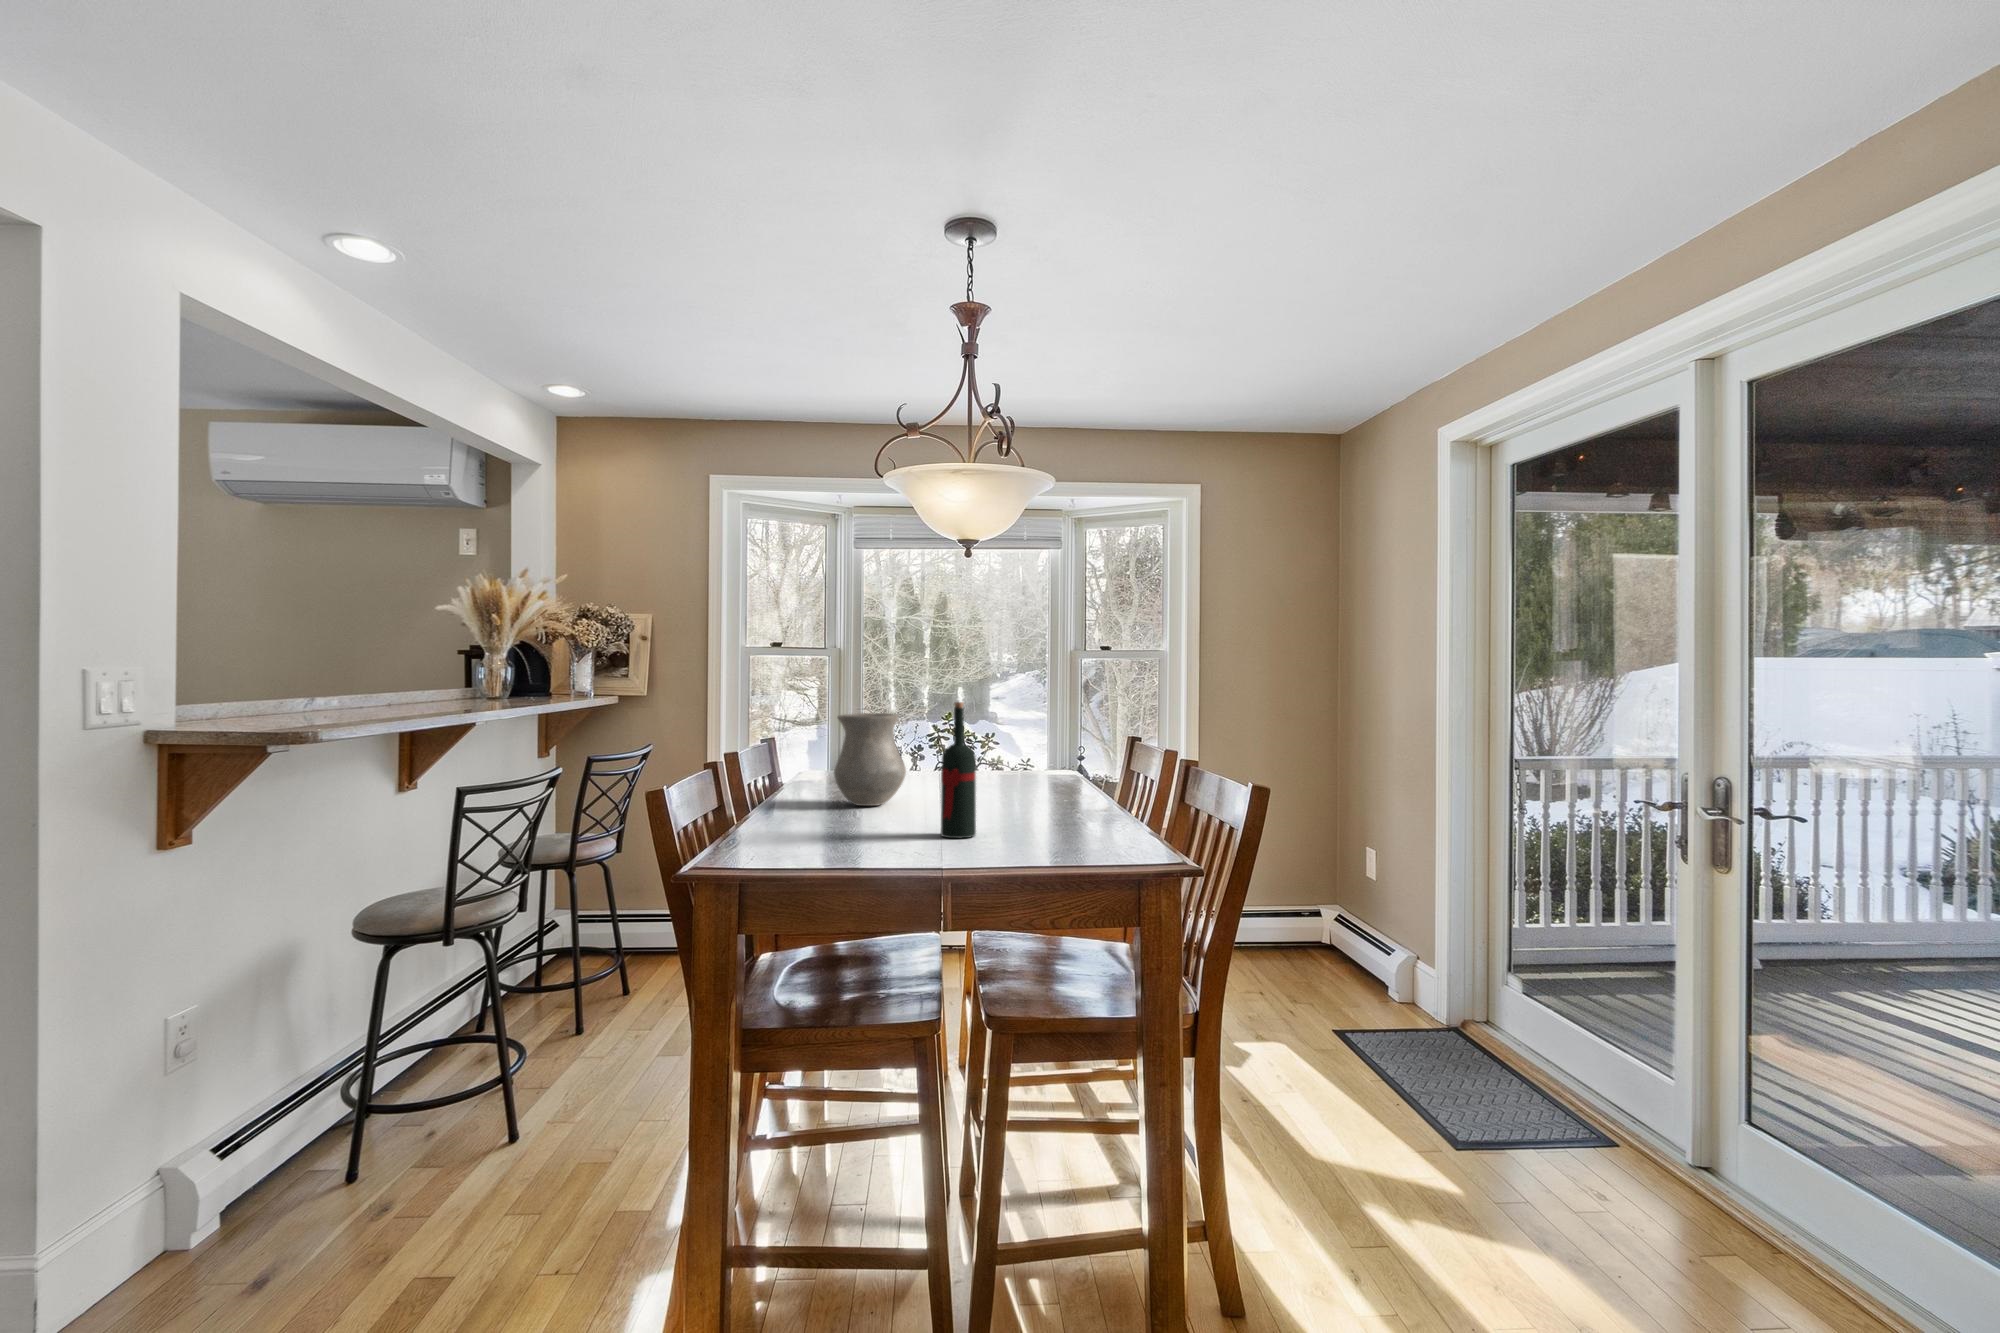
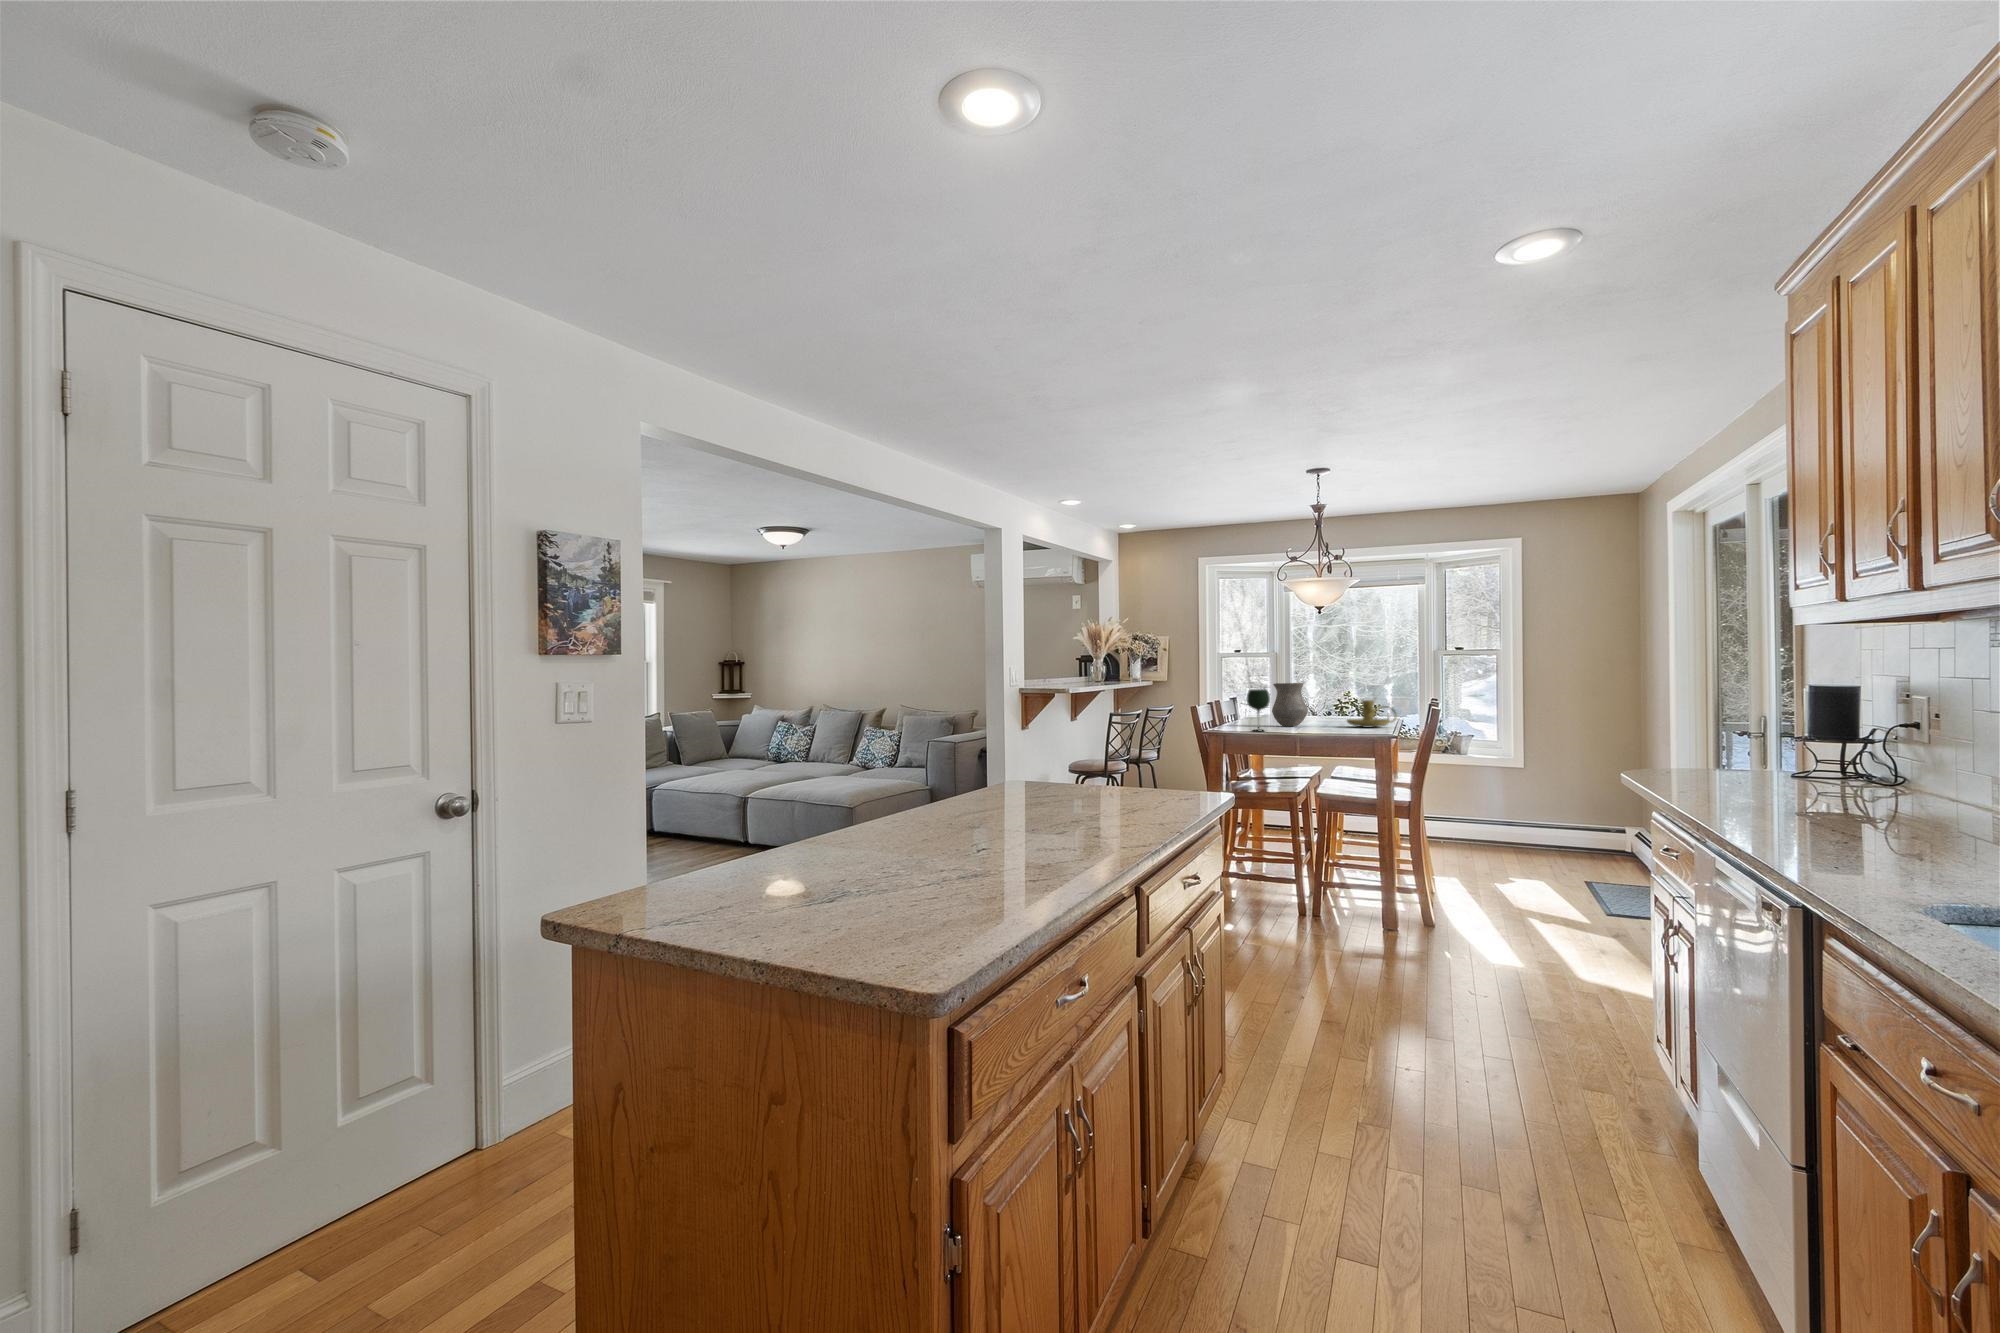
wine bottle: present [941,702,976,838] -> none [1318,673,1335,732]
wine glass: none [776,738,832,844] -> present [1247,689,1270,731]
candle holder: none [980,748,1070,805] -> present [1347,700,1397,727]

